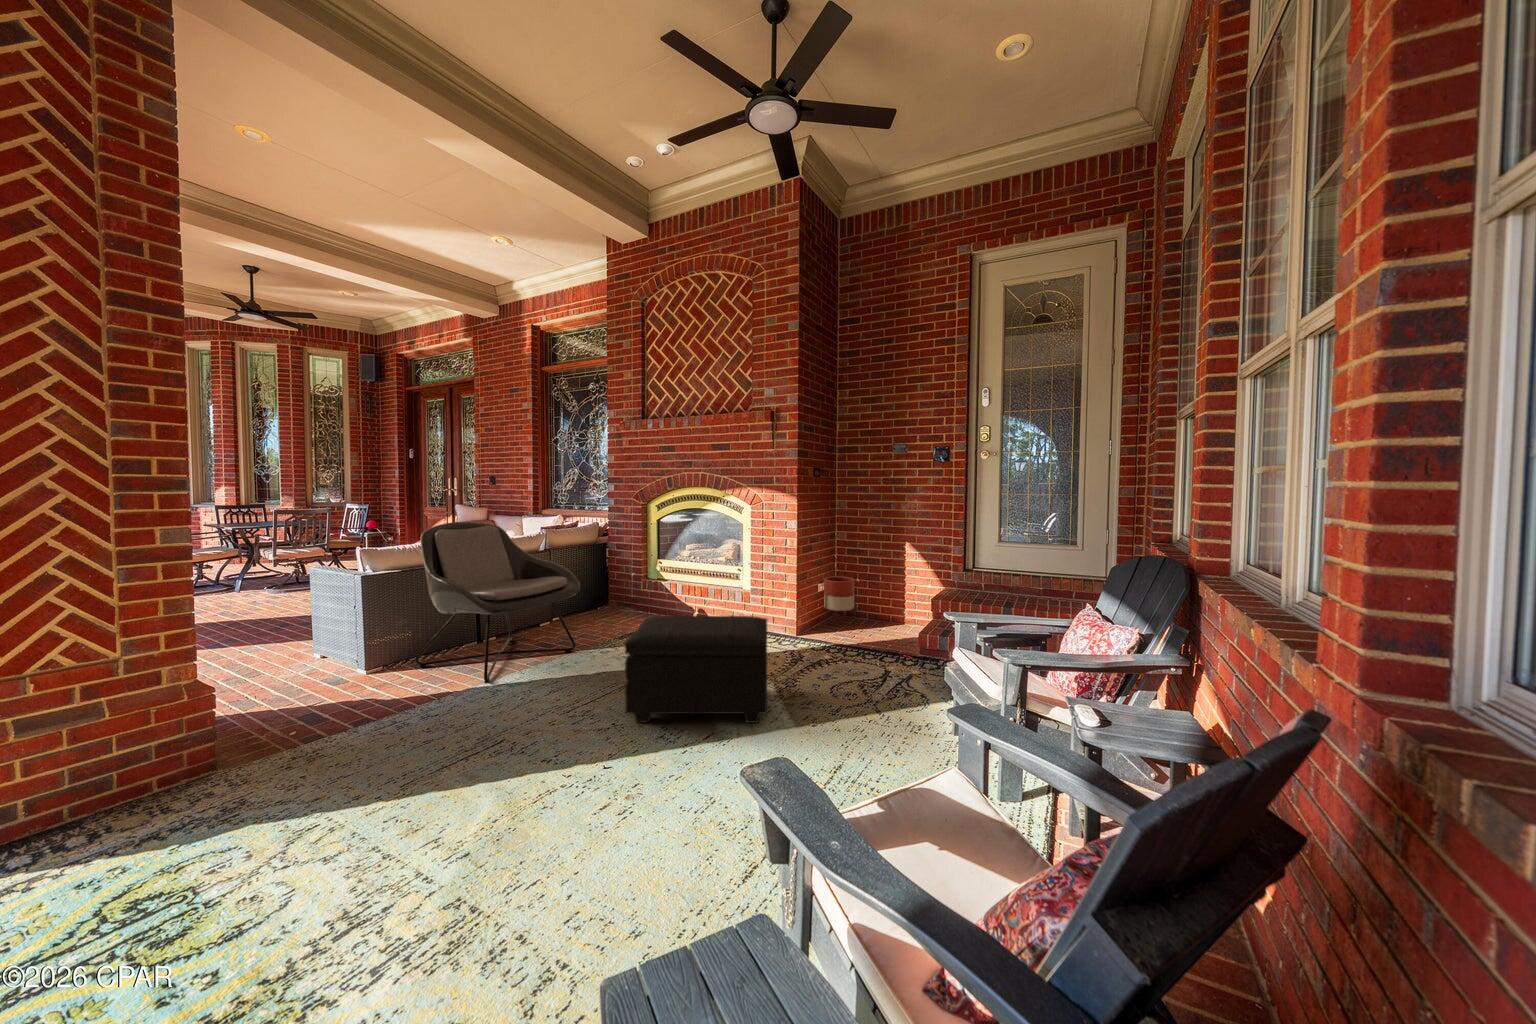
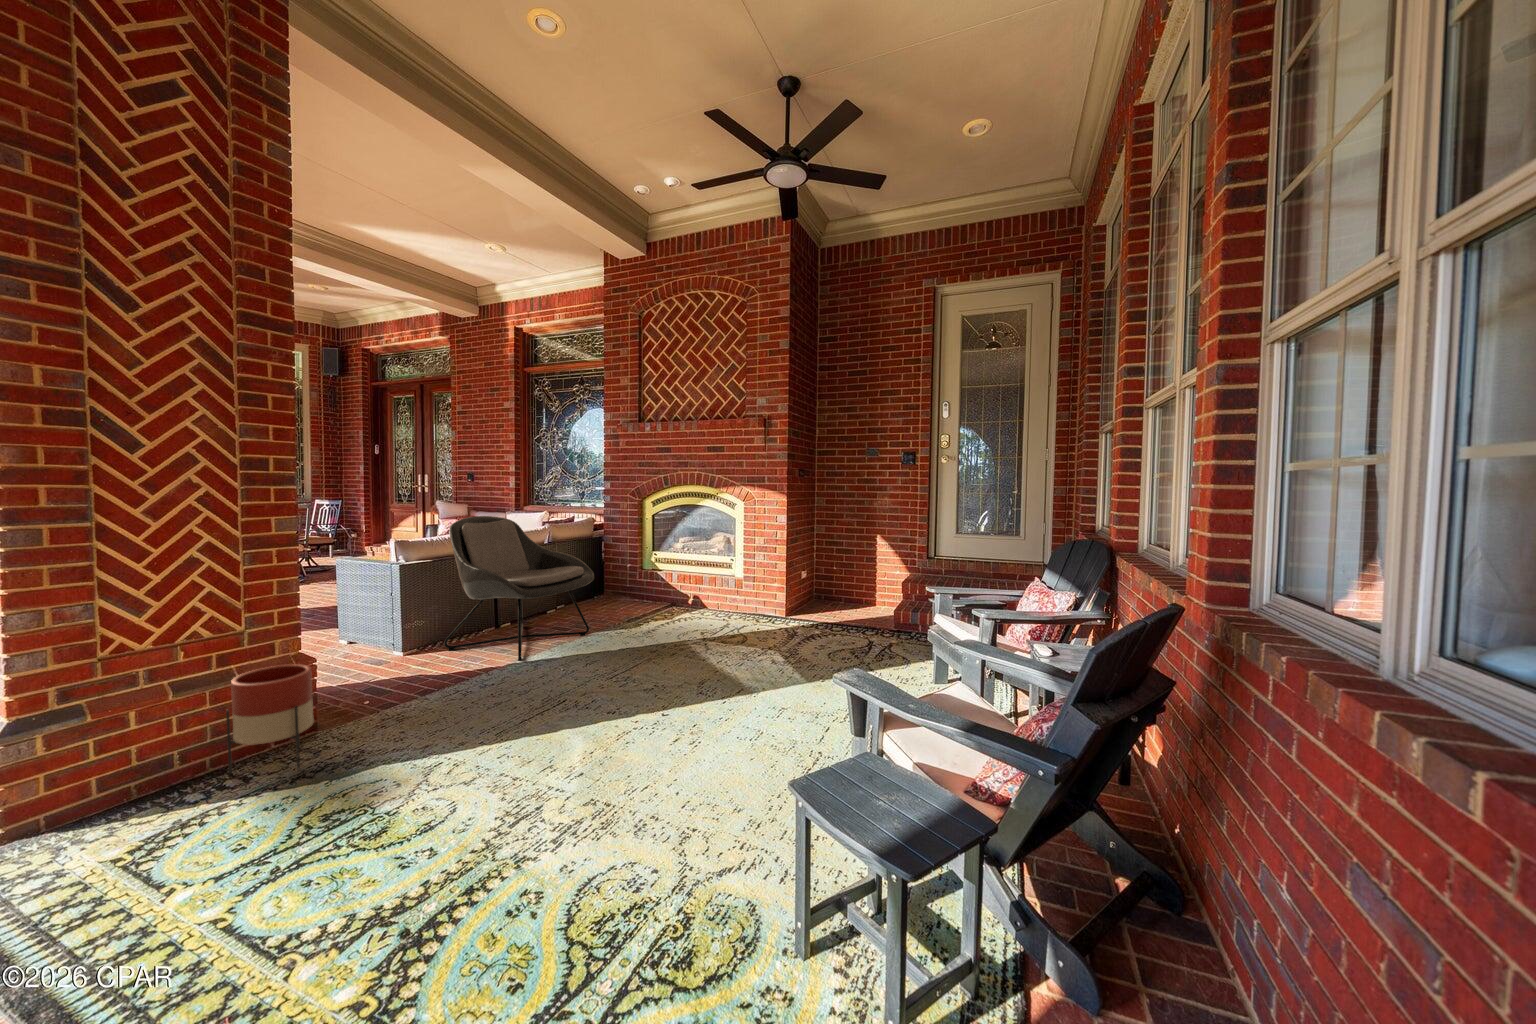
planter: present [824,576,855,626] -> present [226,664,314,774]
footstool: present [625,615,767,723] -> none [663,597,783,686]

